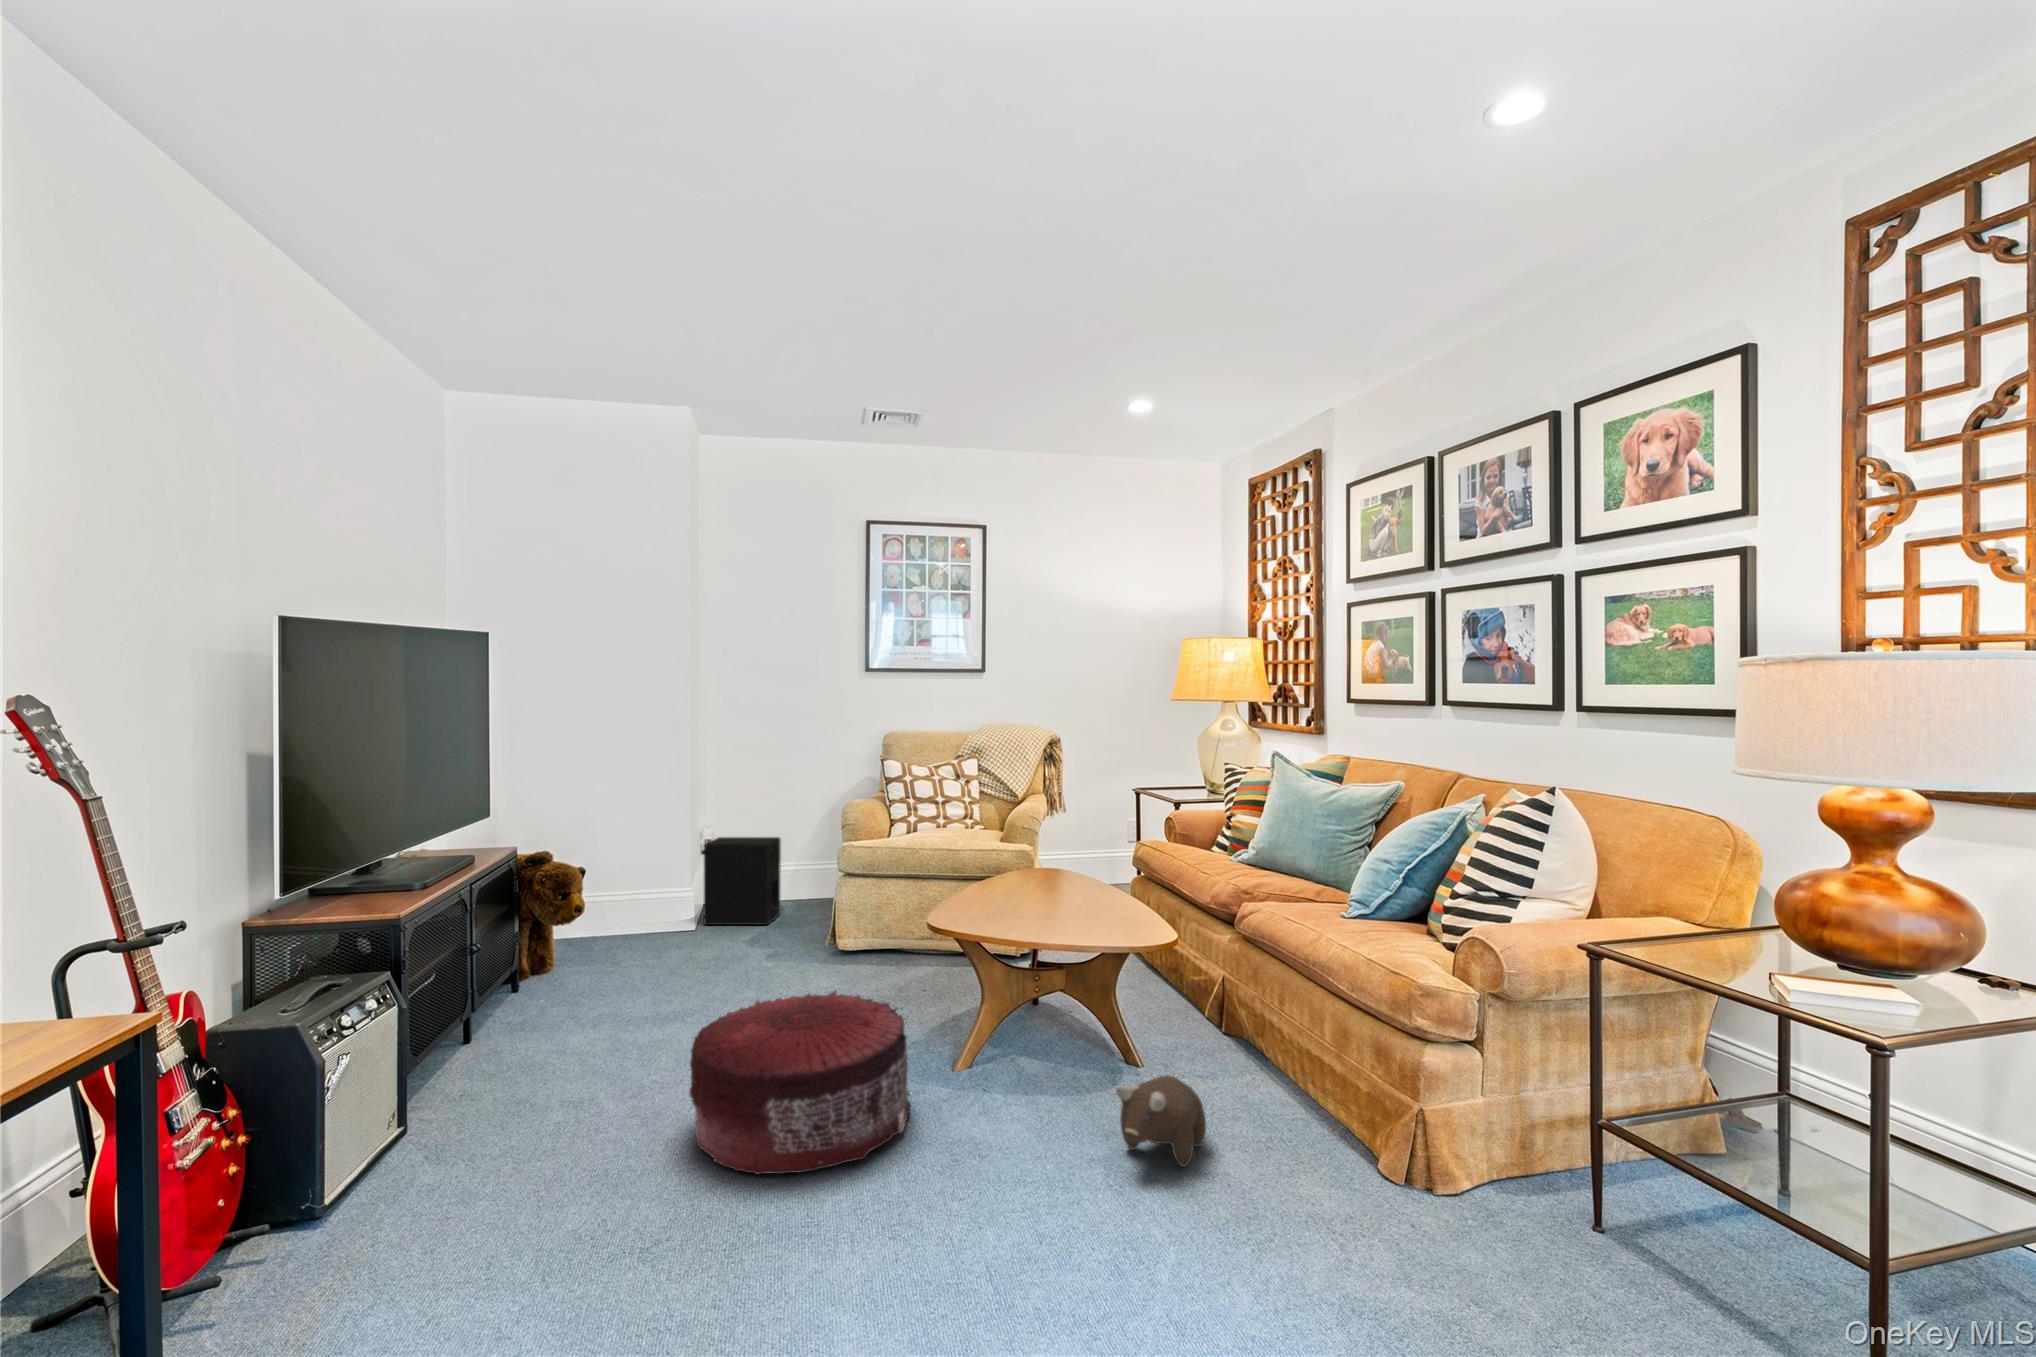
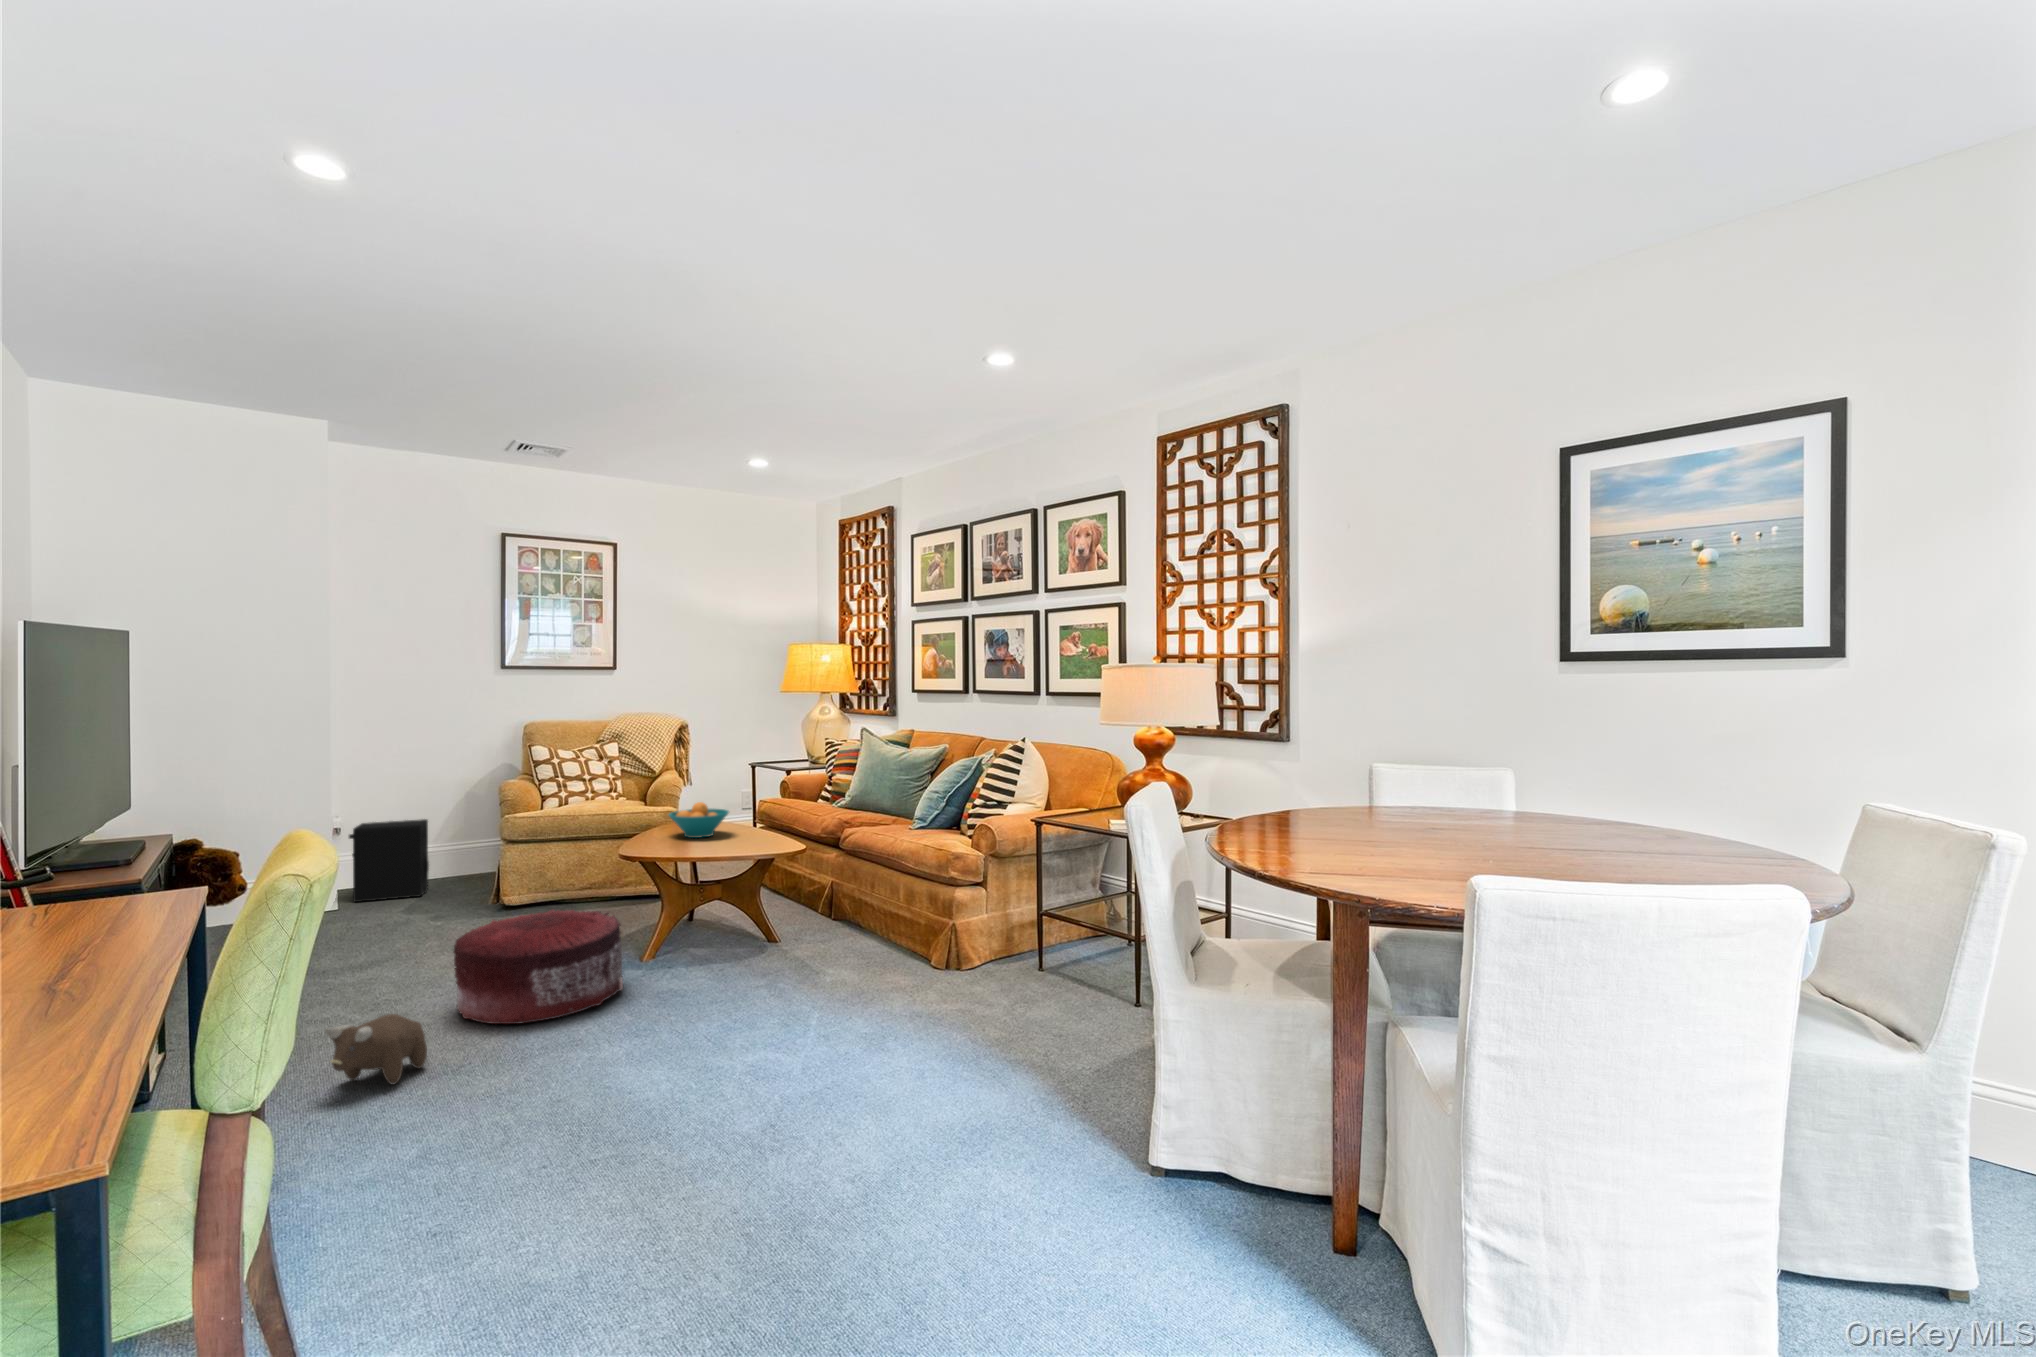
fruit bowl: none [1001,849,1081,899] -> present [669,802,729,838]
plush toy: present [1116,1075,1206,1167] -> present [325,1014,427,1084]

